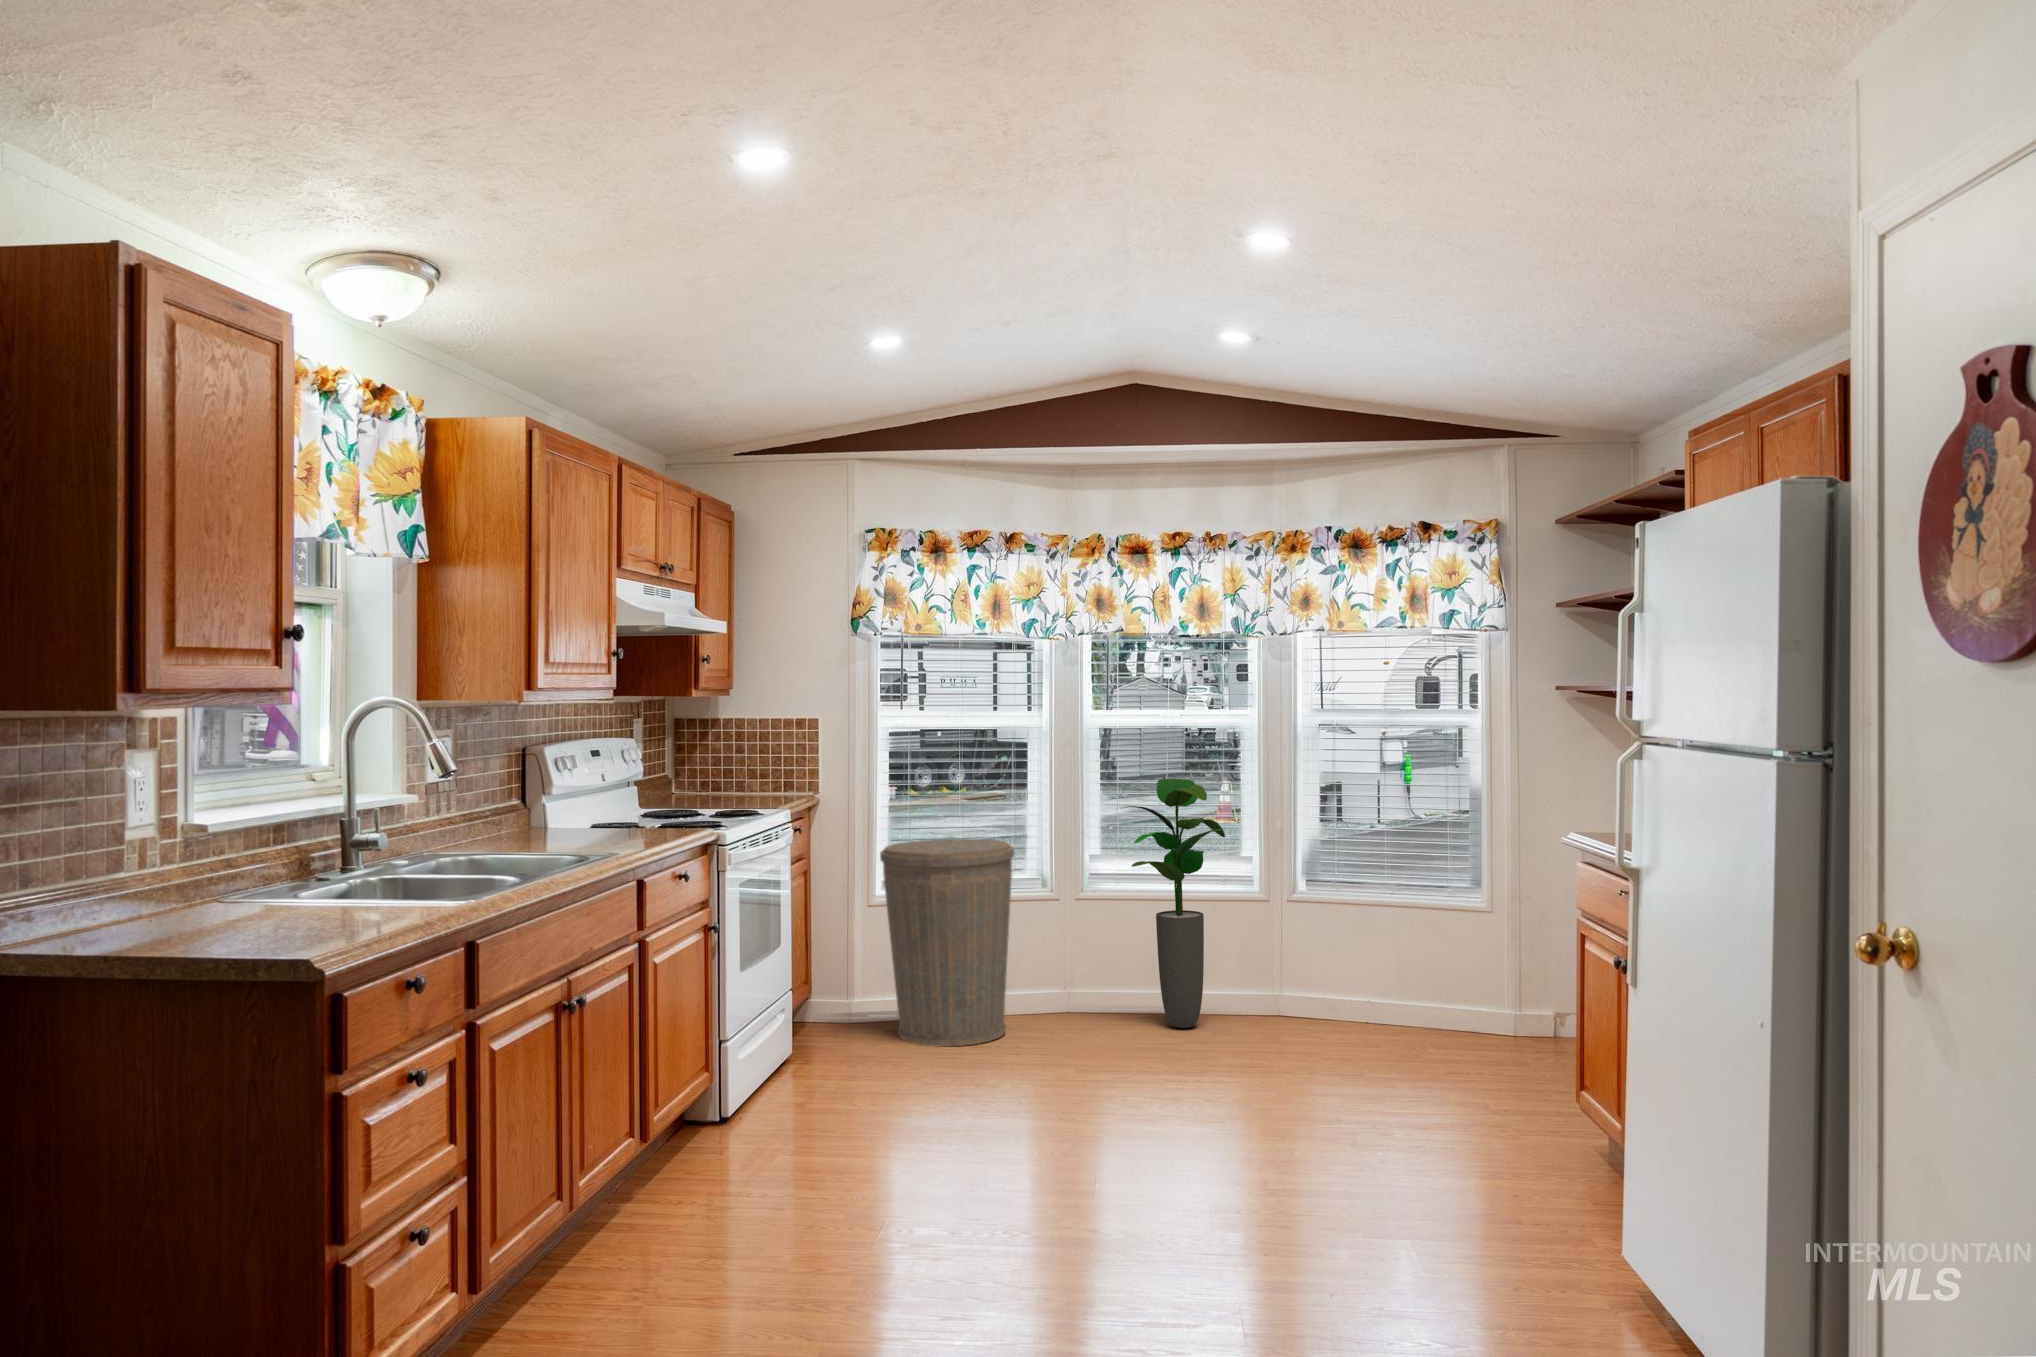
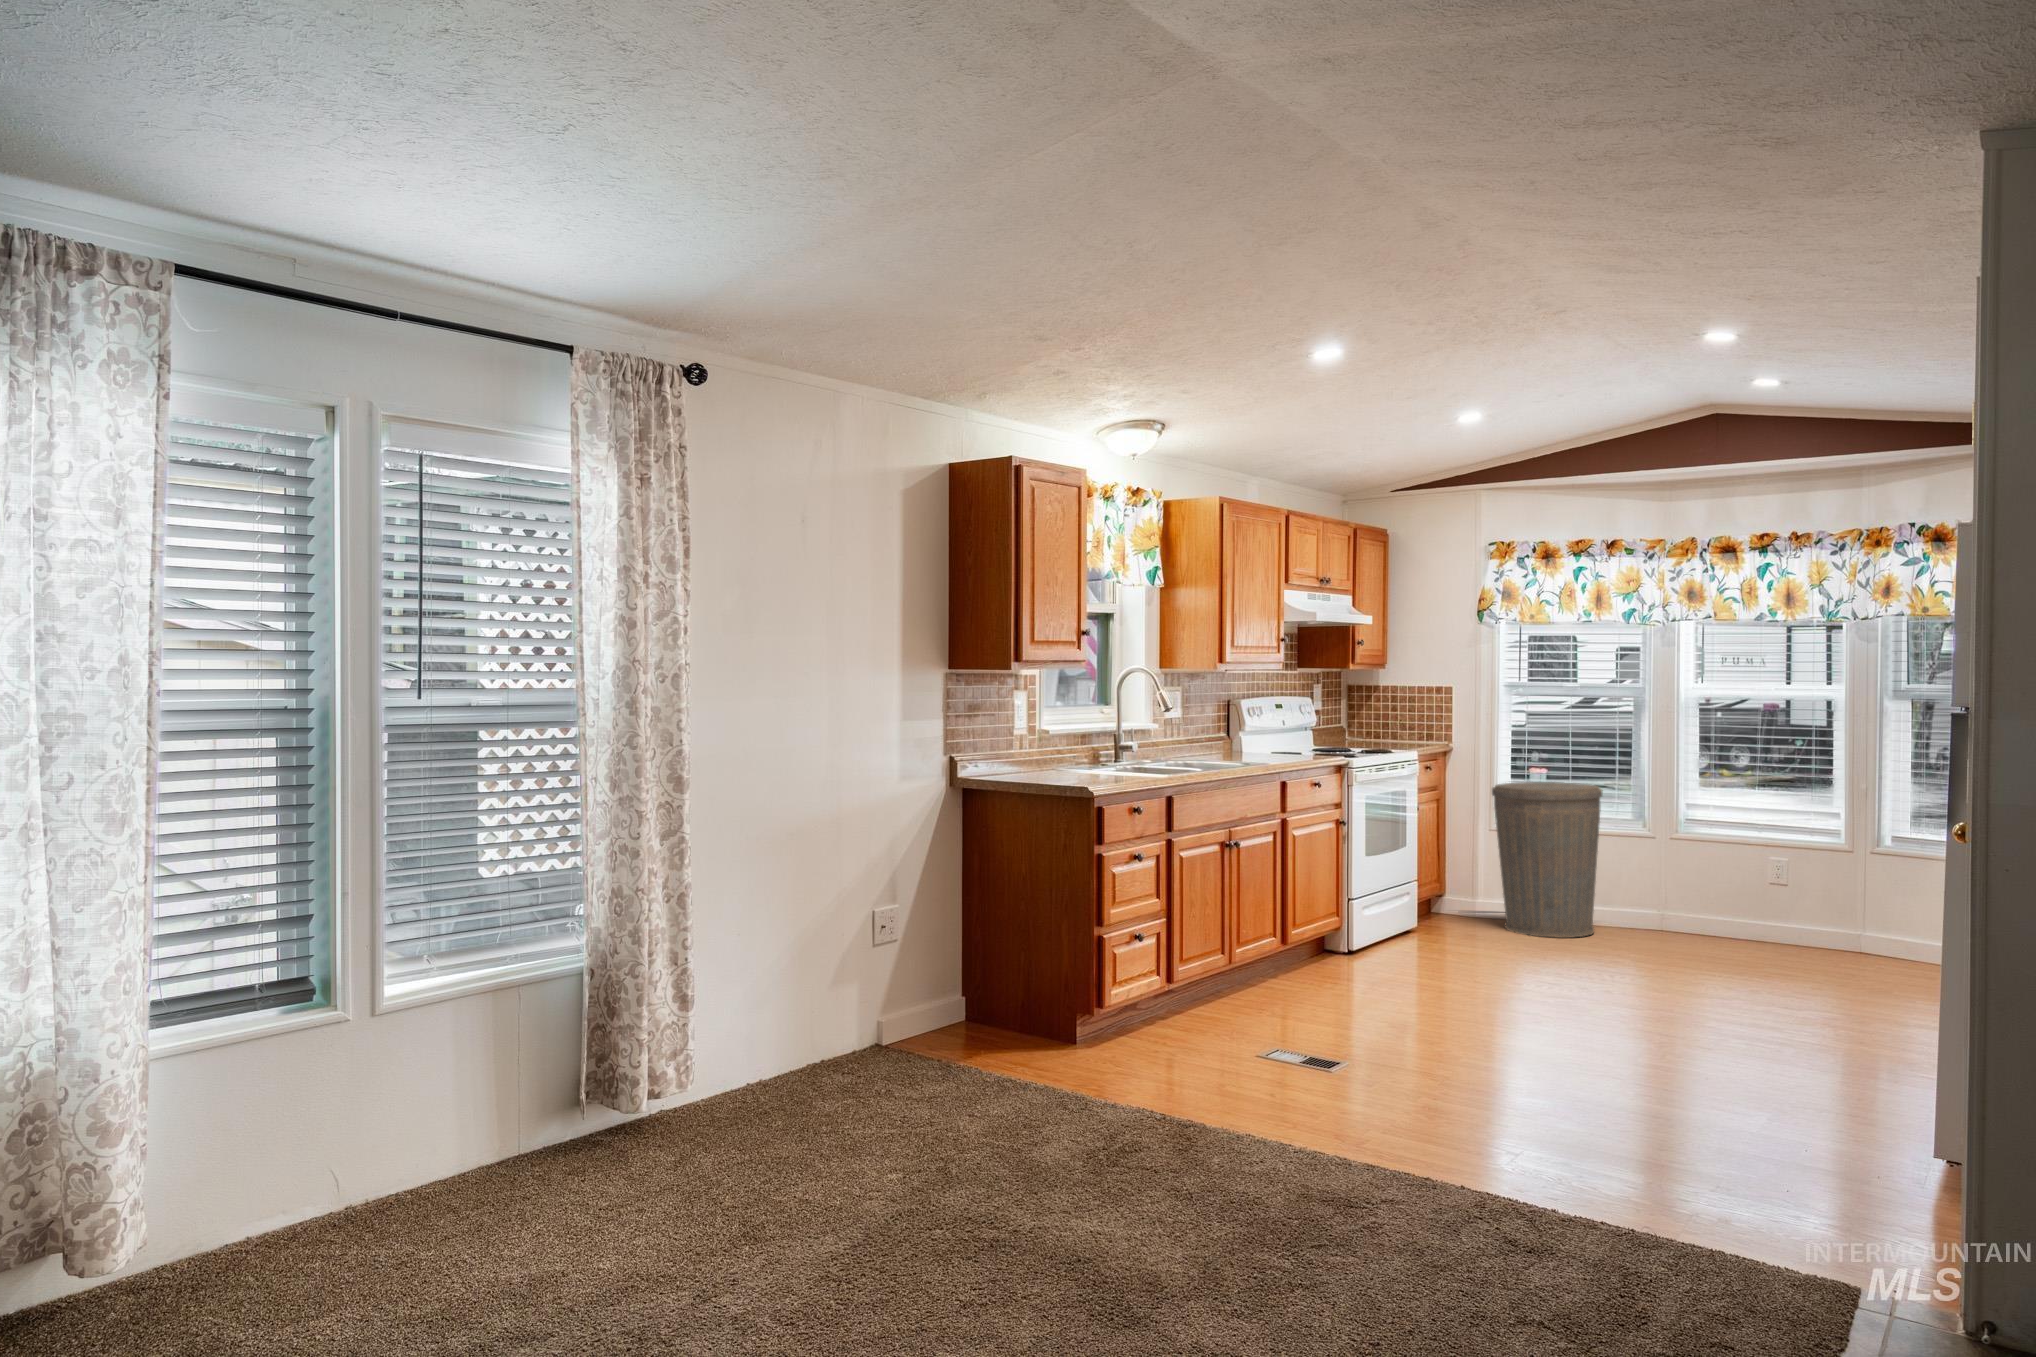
potted plant: present [1124,778,1225,1028] -> none [1698,742,1802,949]

